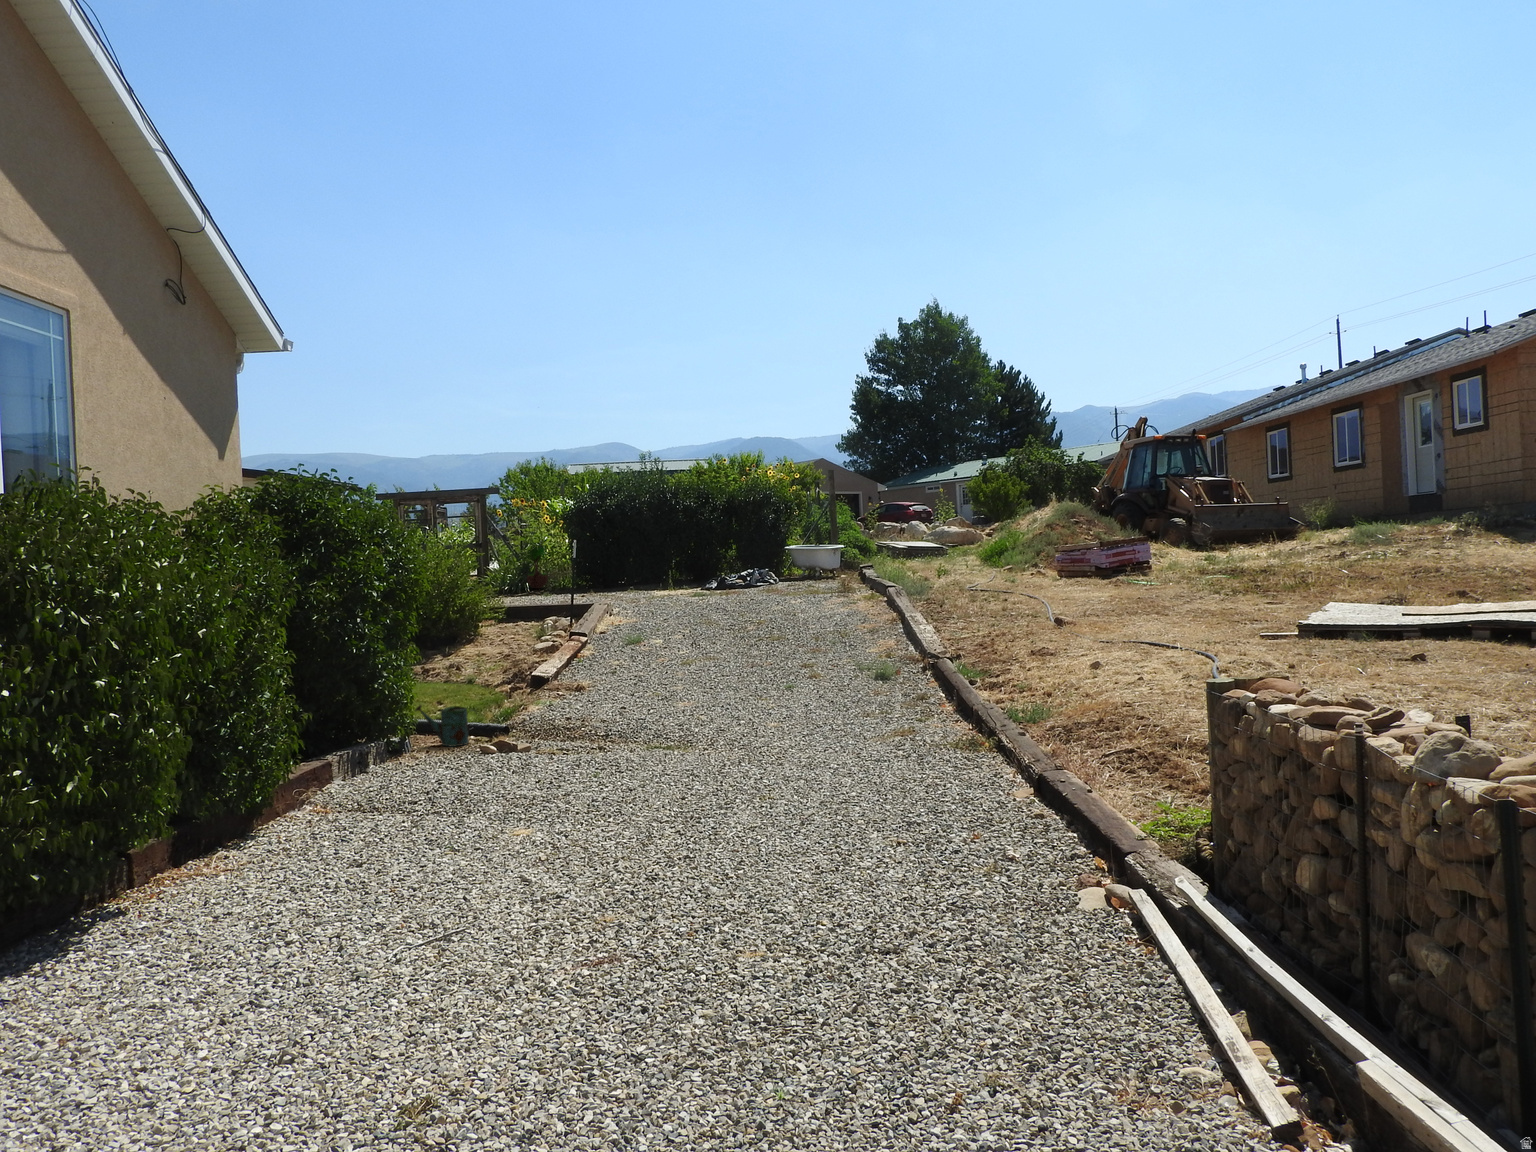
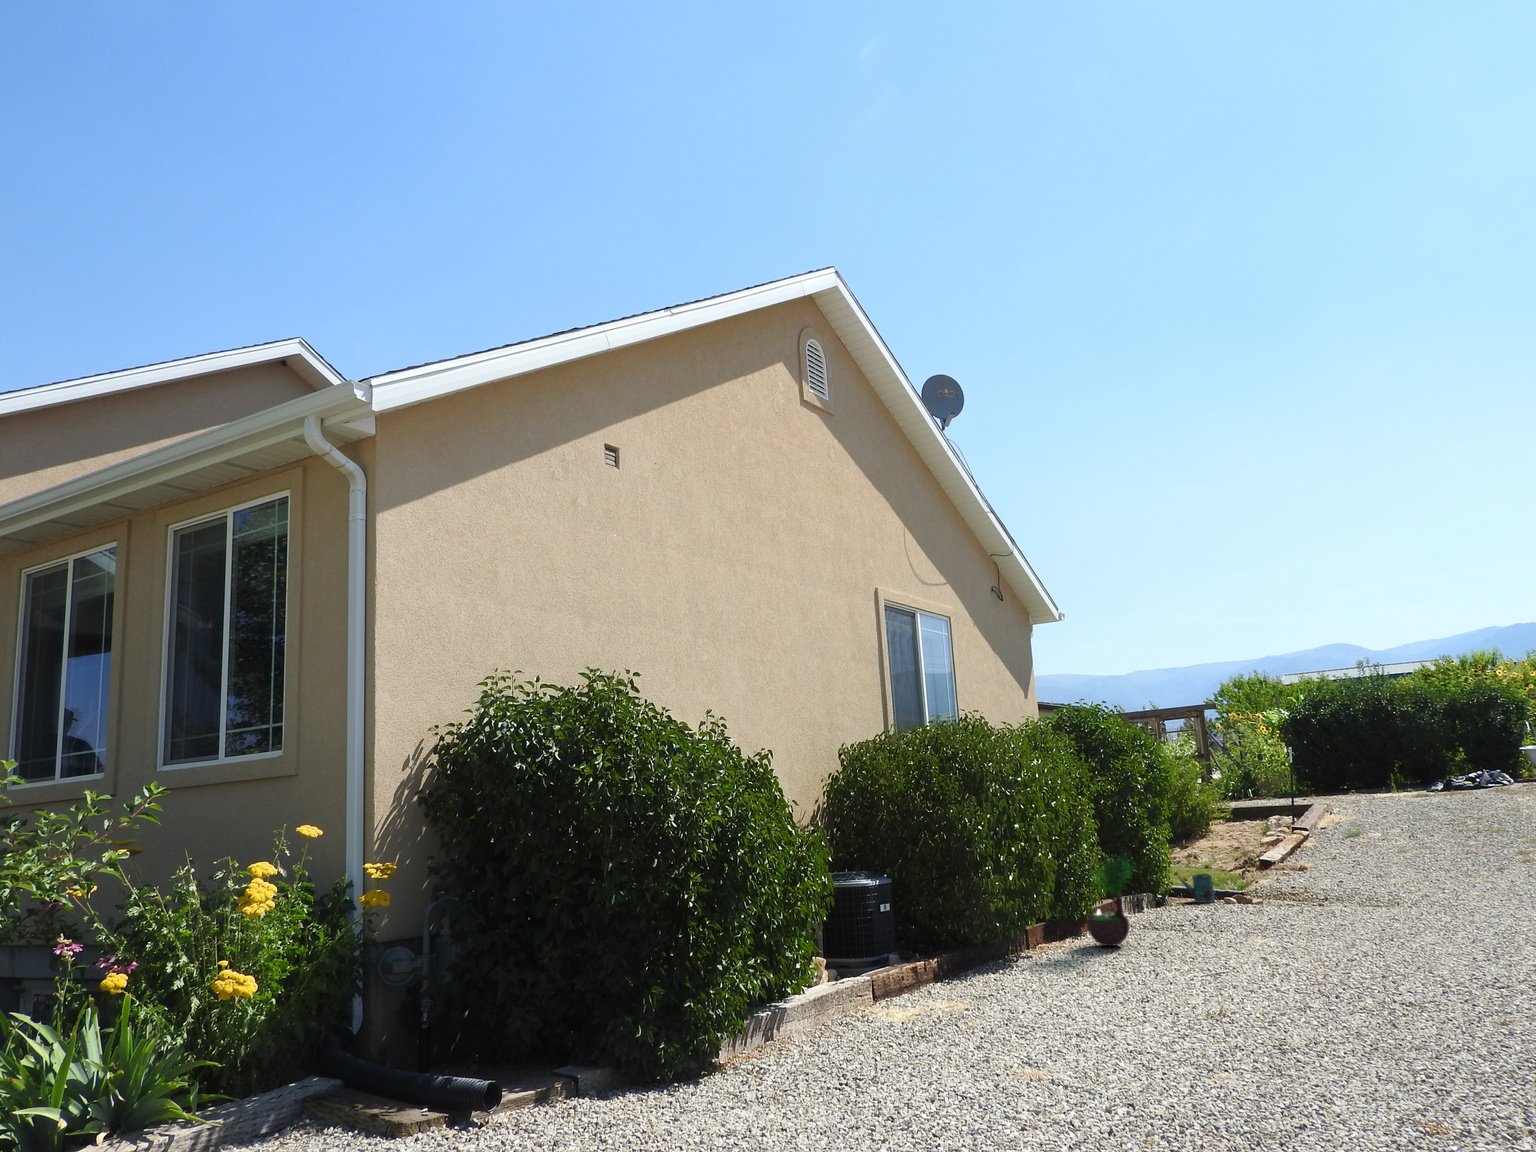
potted tree: present [524,545,548,589] -> present [1087,857,1134,946]

